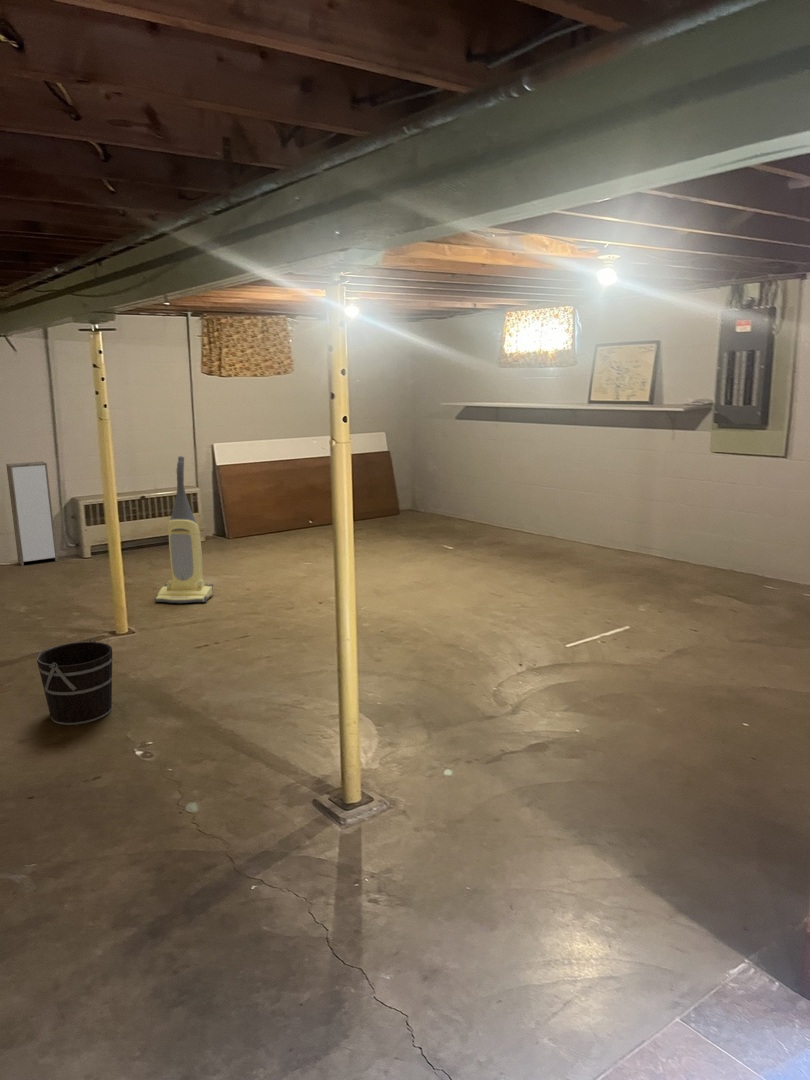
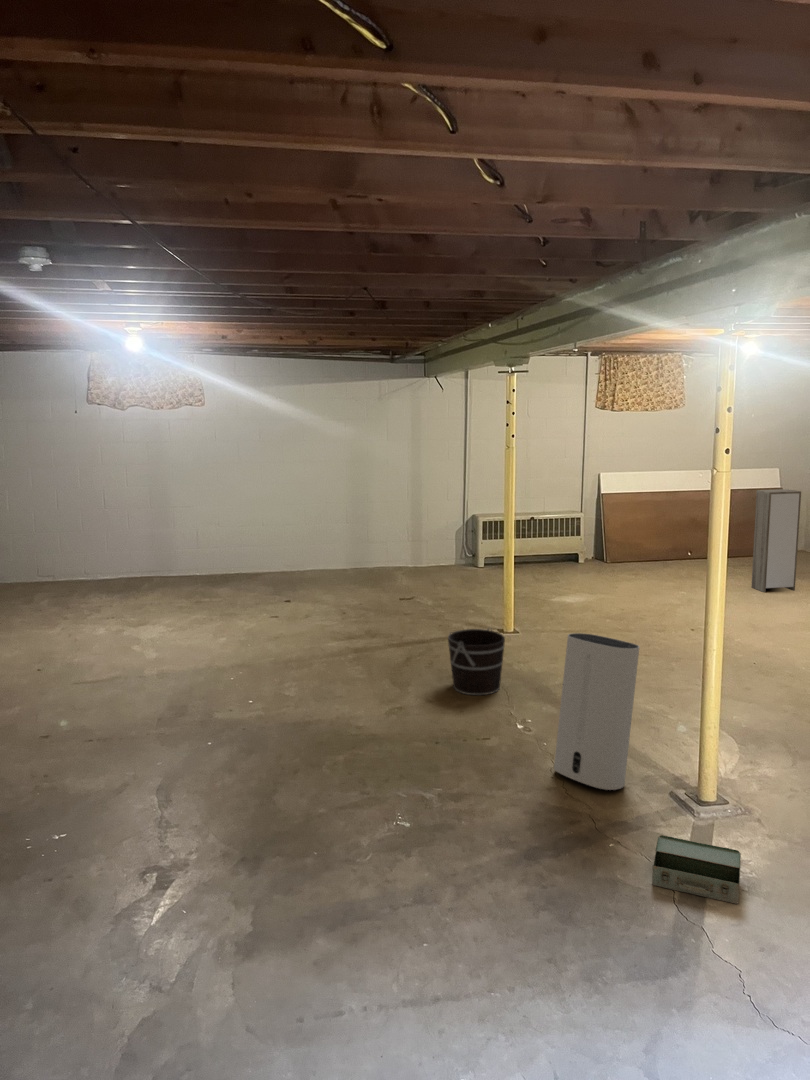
vacuum cleaner: present [155,456,213,603] -> none [538,482,590,615]
storage cabinet: present [6,461,58,566] -> present [751,489,801,592]
air purifier: none [182,638,268,817] -> present [554,633,639,790]
toolbox: none [302,859,395,928] -> present [652,835,741,904]

